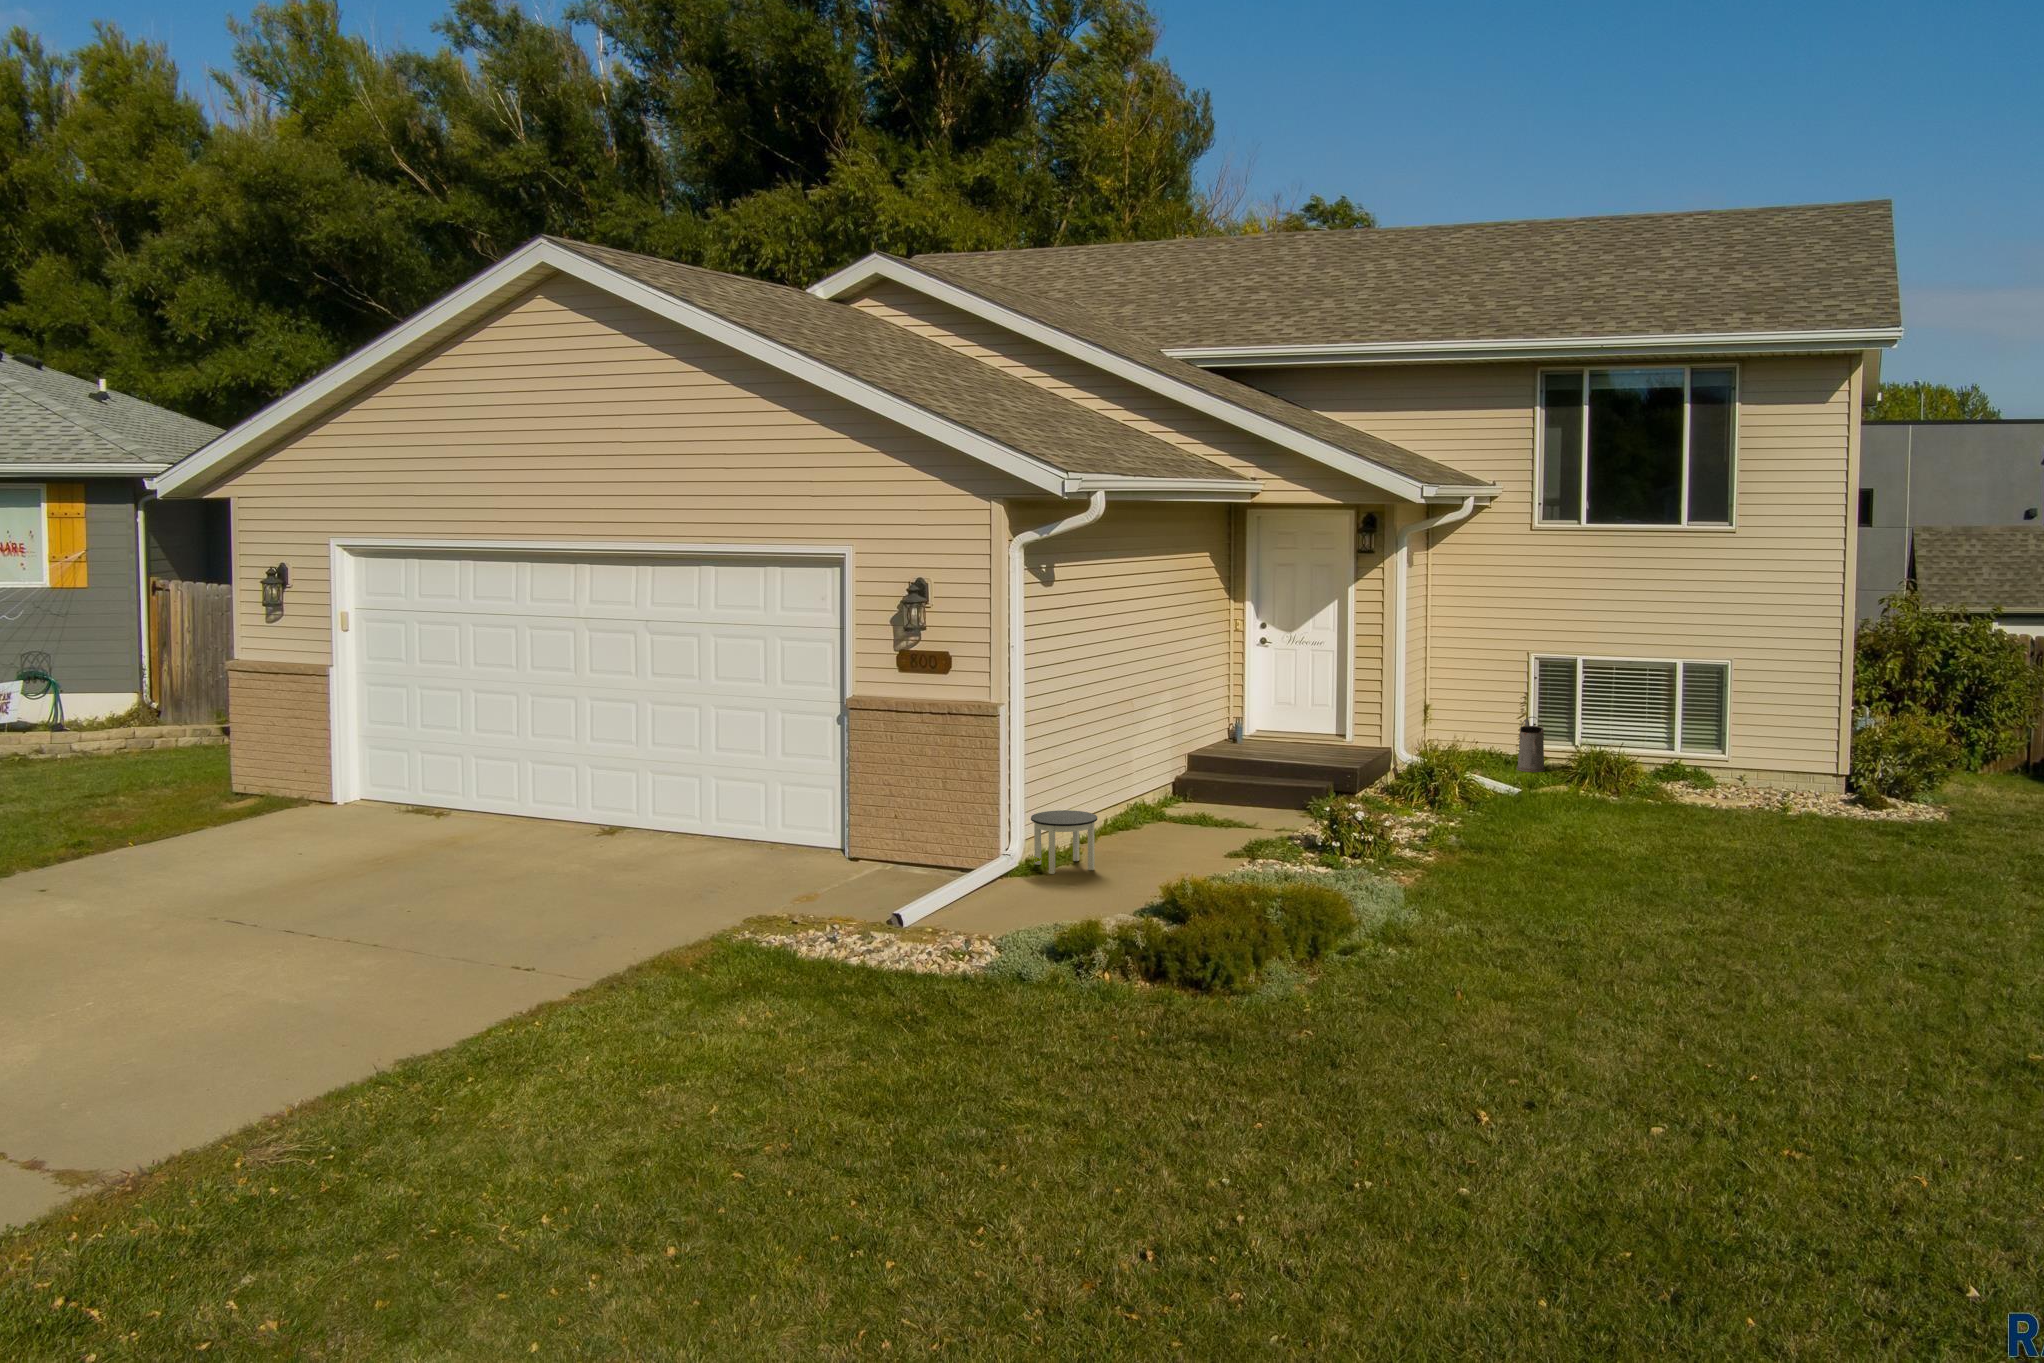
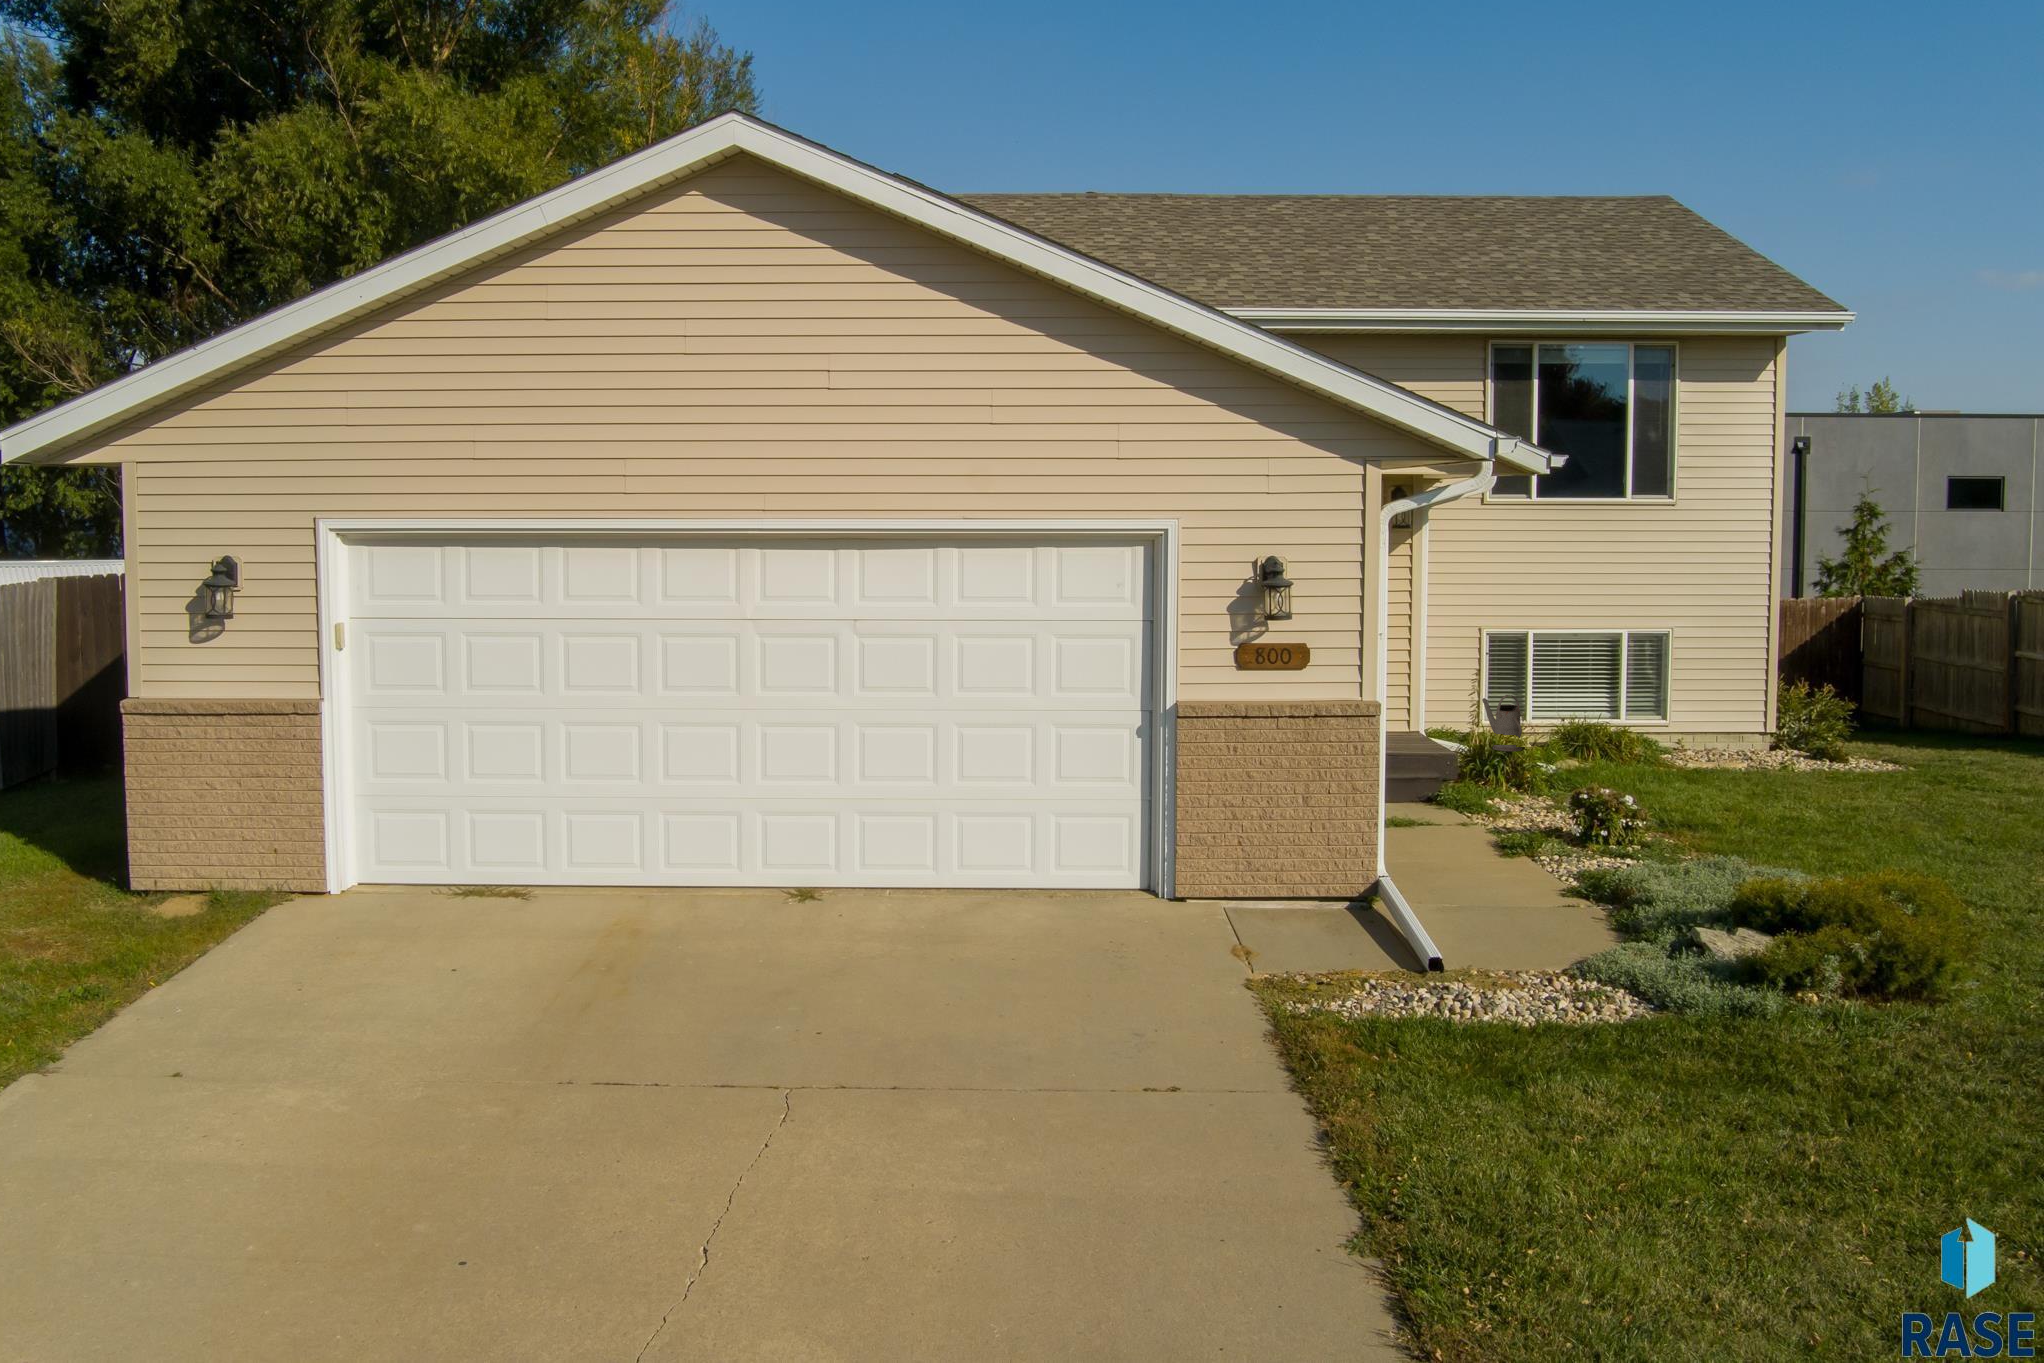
round table: present [1031,810,1097,874] -> none [1363,816,1440,888]

